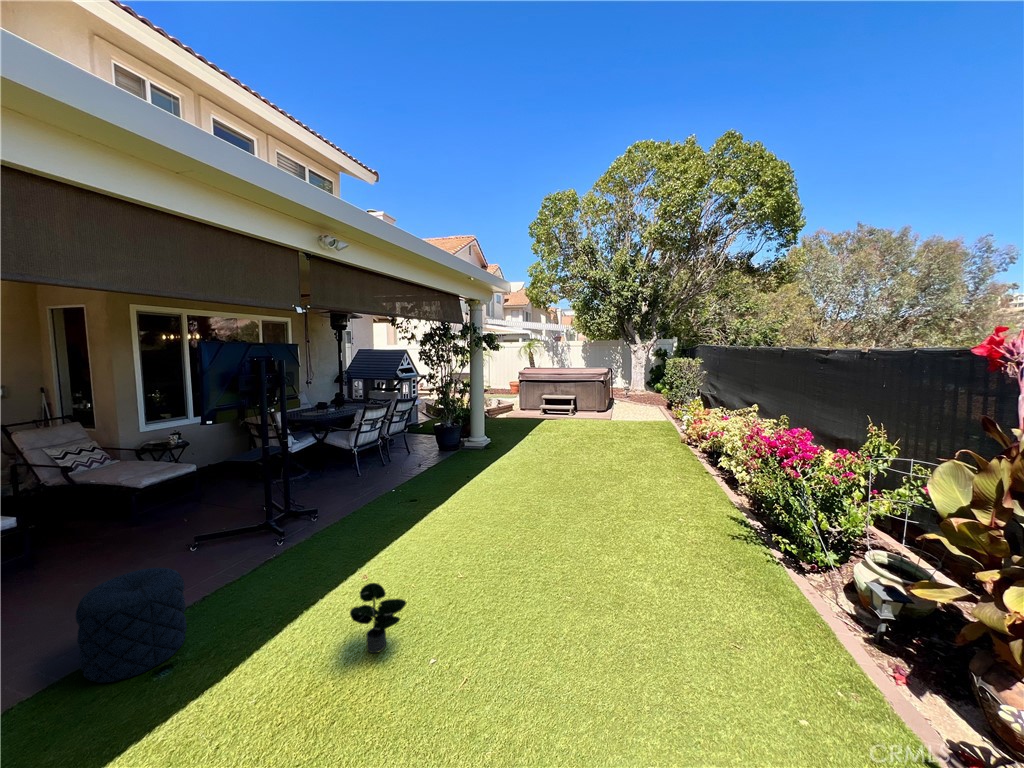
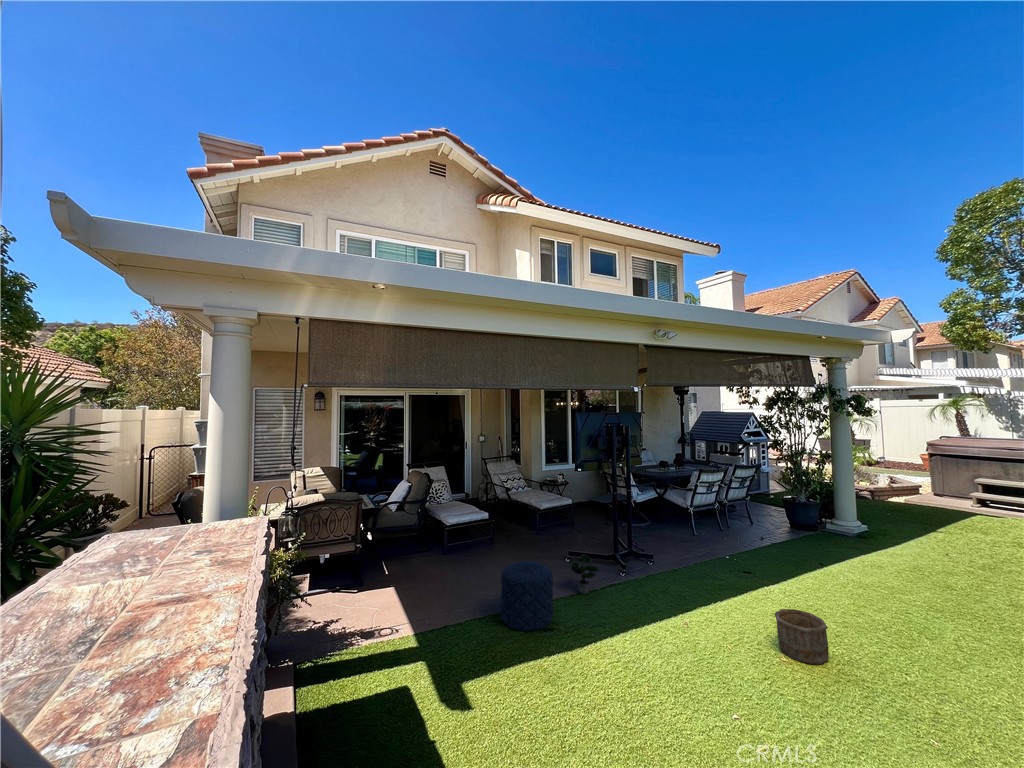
wooden bucket: none [448,522,488,567] -> present [775,609,829,664]
potted plant: present [350,583,406,653] -> present [570,554,600,594]

